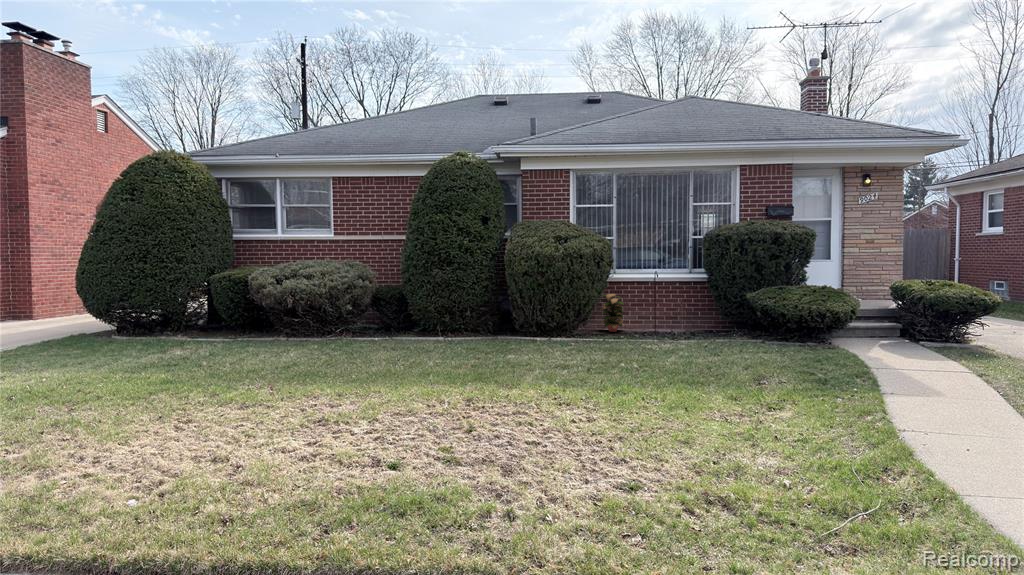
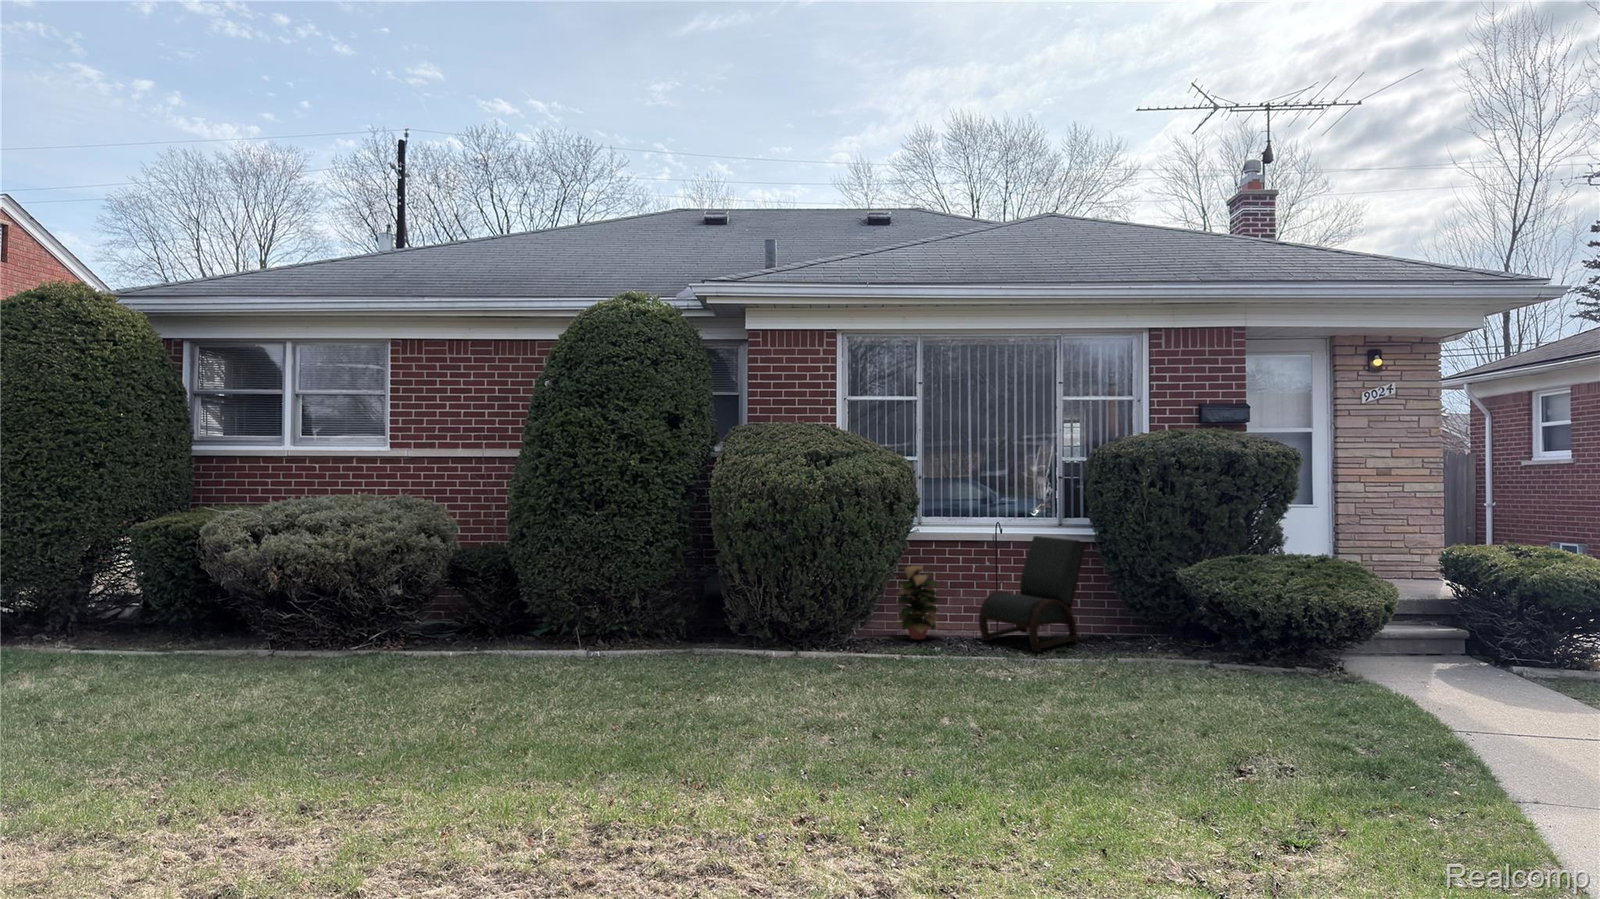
lounge chair: none [645,278,702,337] -> present [979,536,1086,652]

